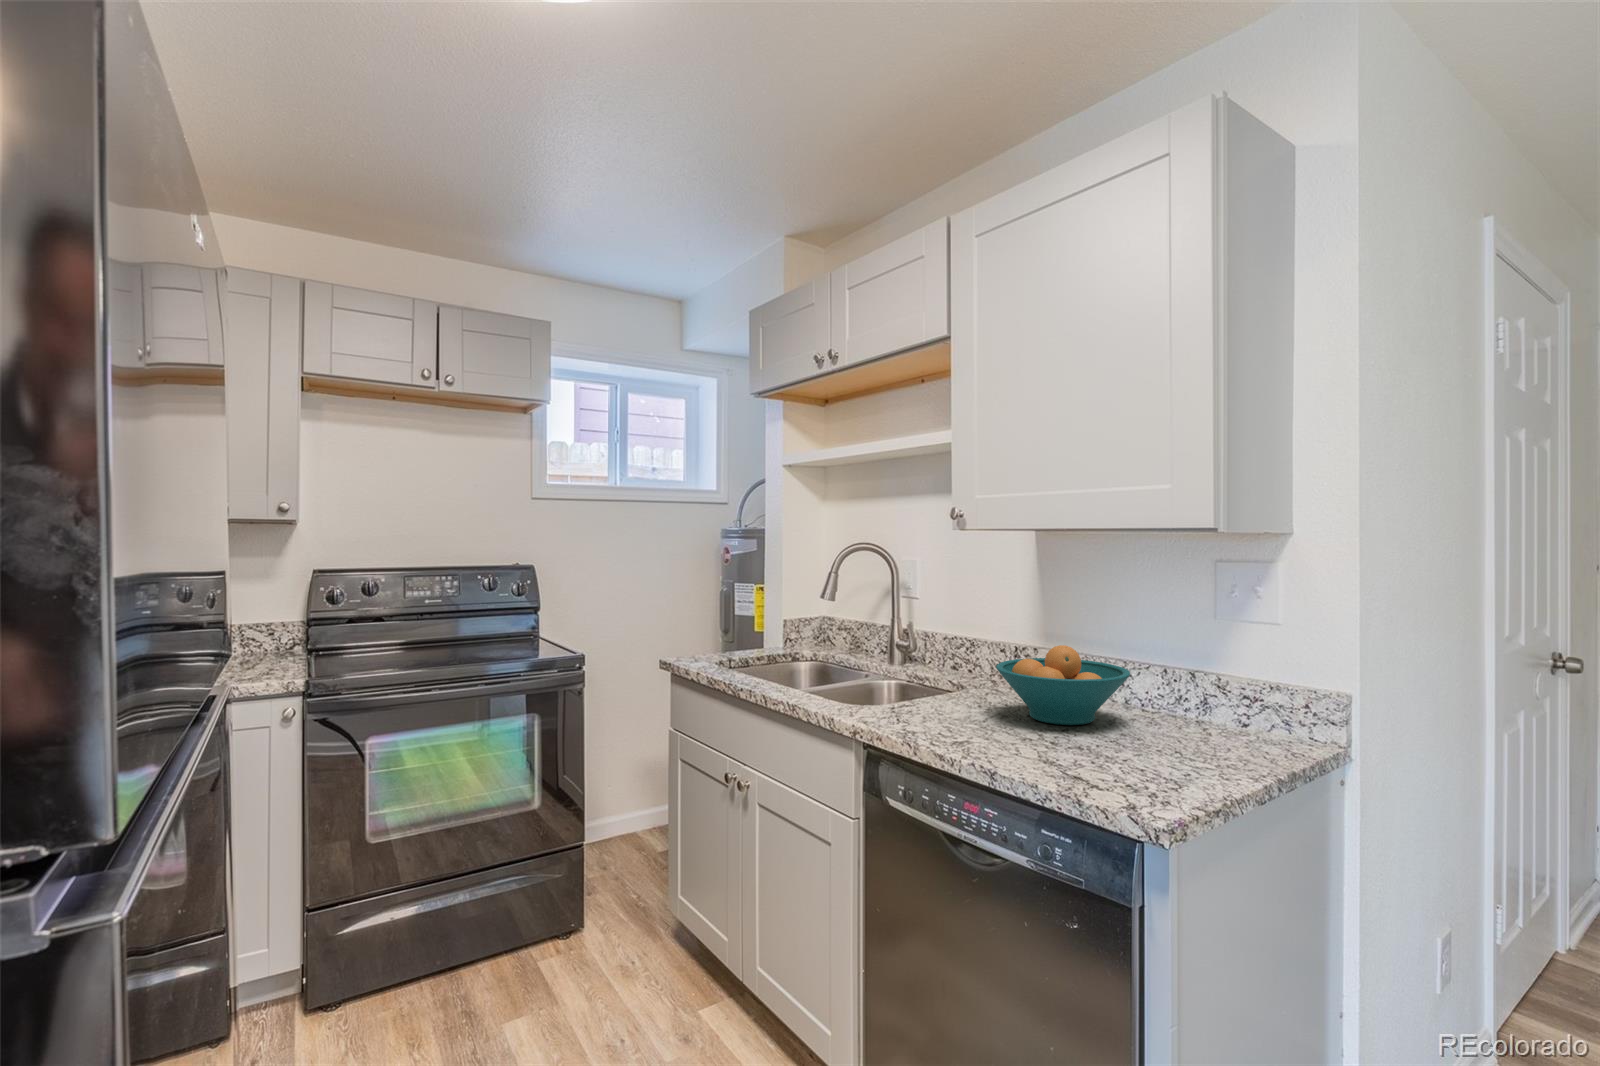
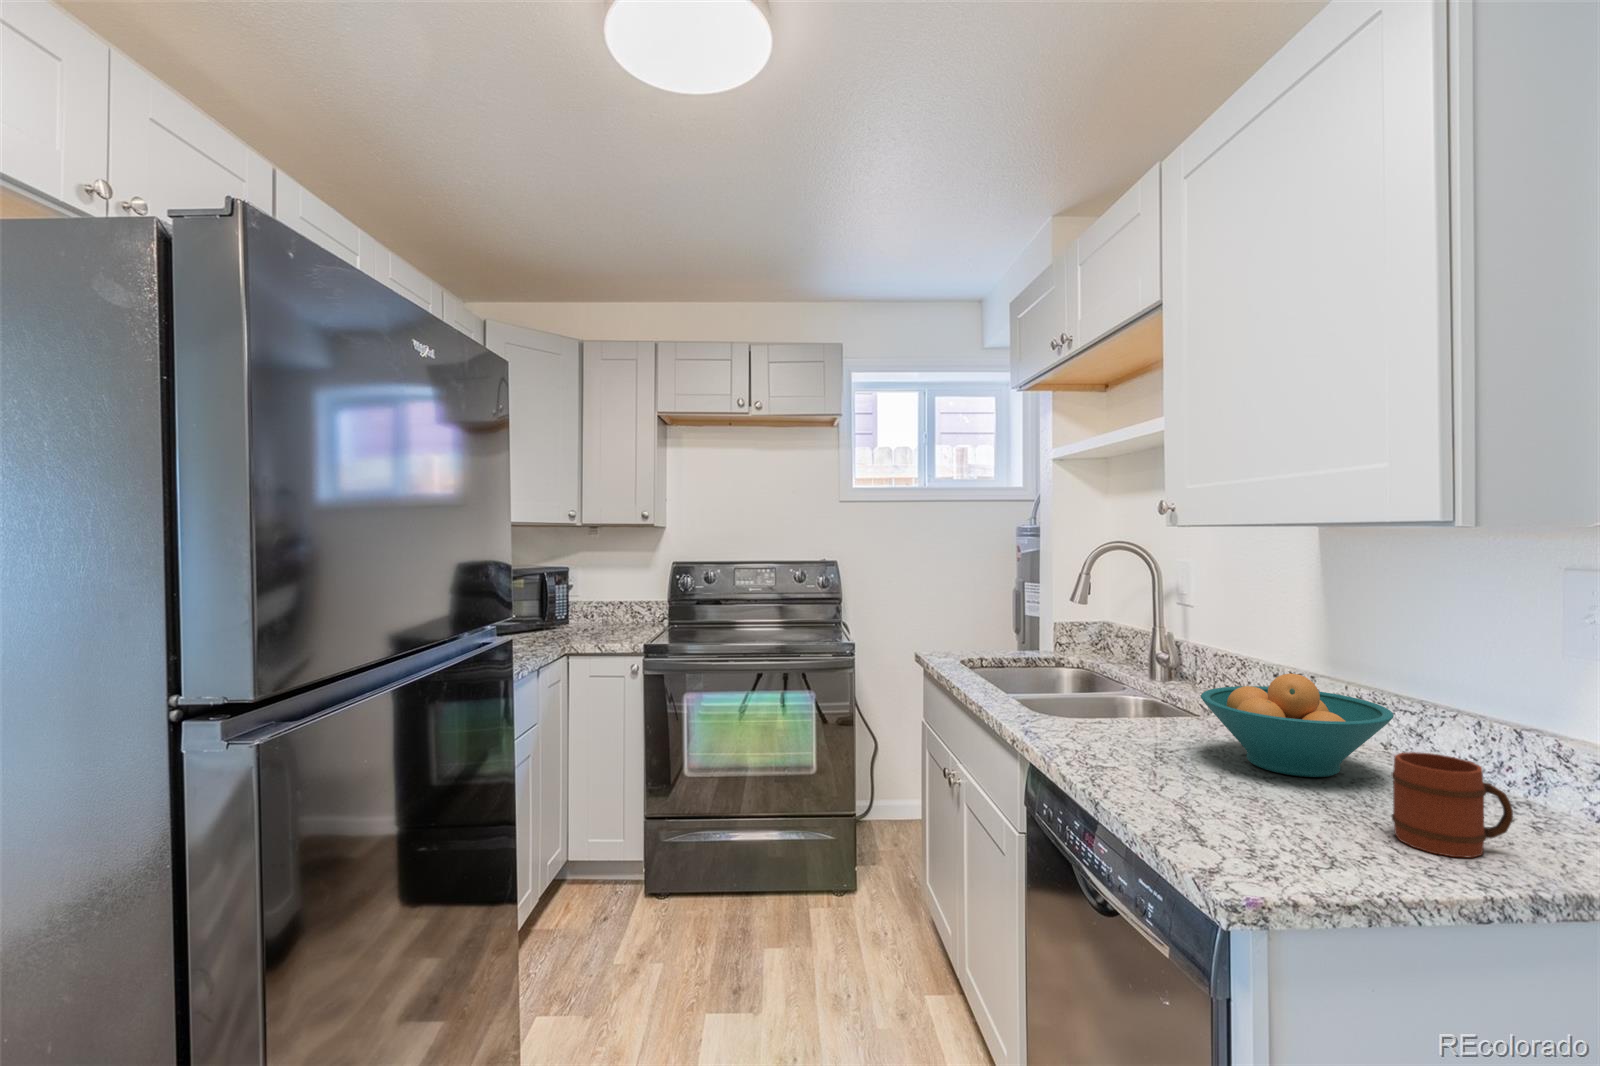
mug: none [1171,692,1239,763] -> present [1392,752,1513,857]

